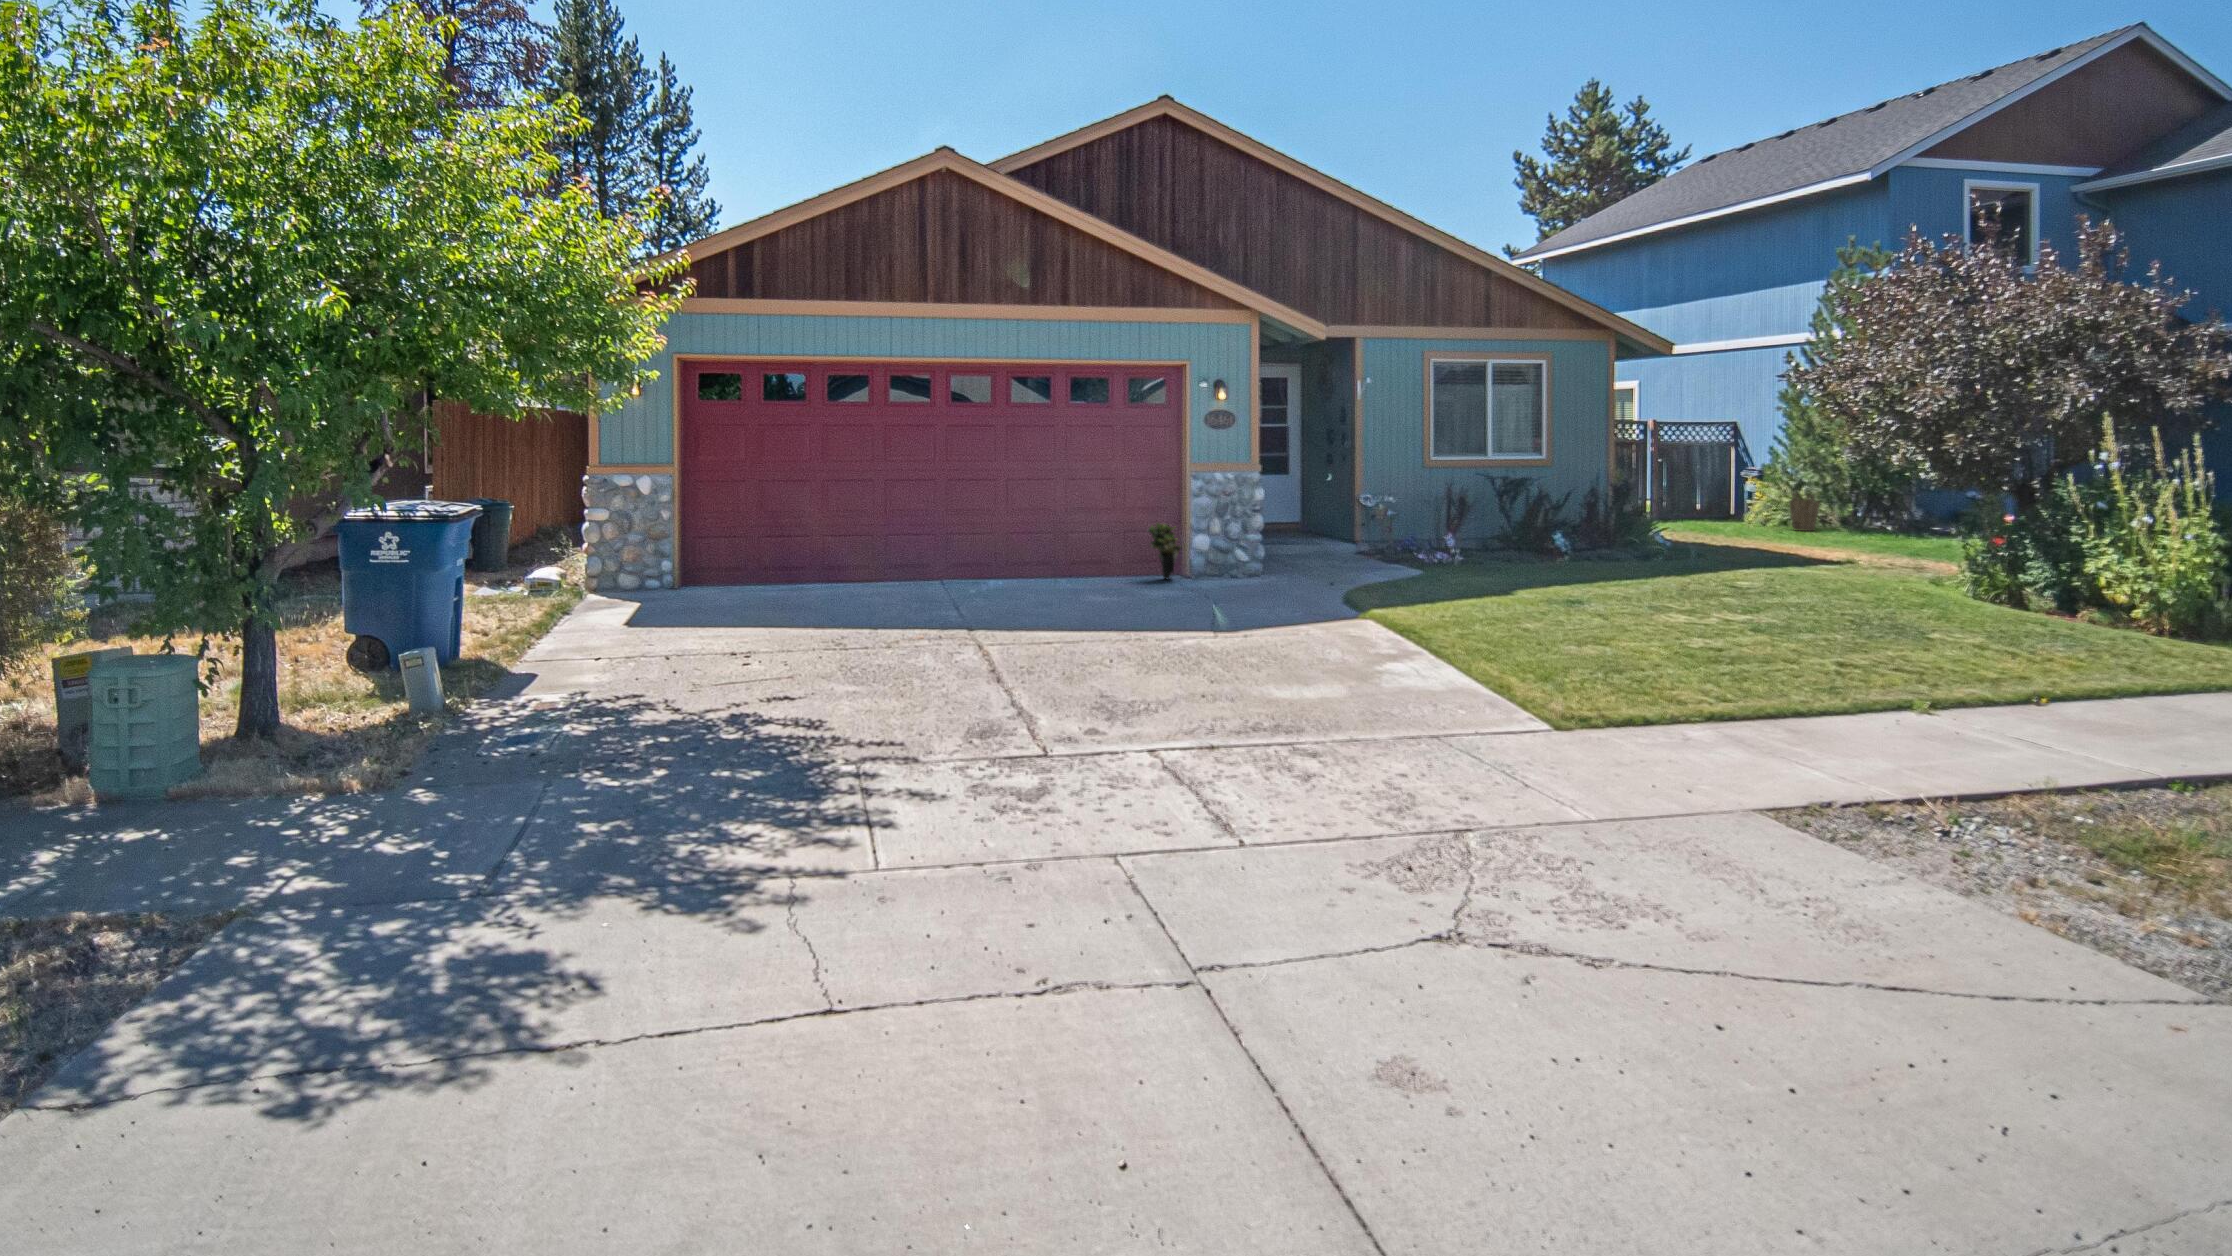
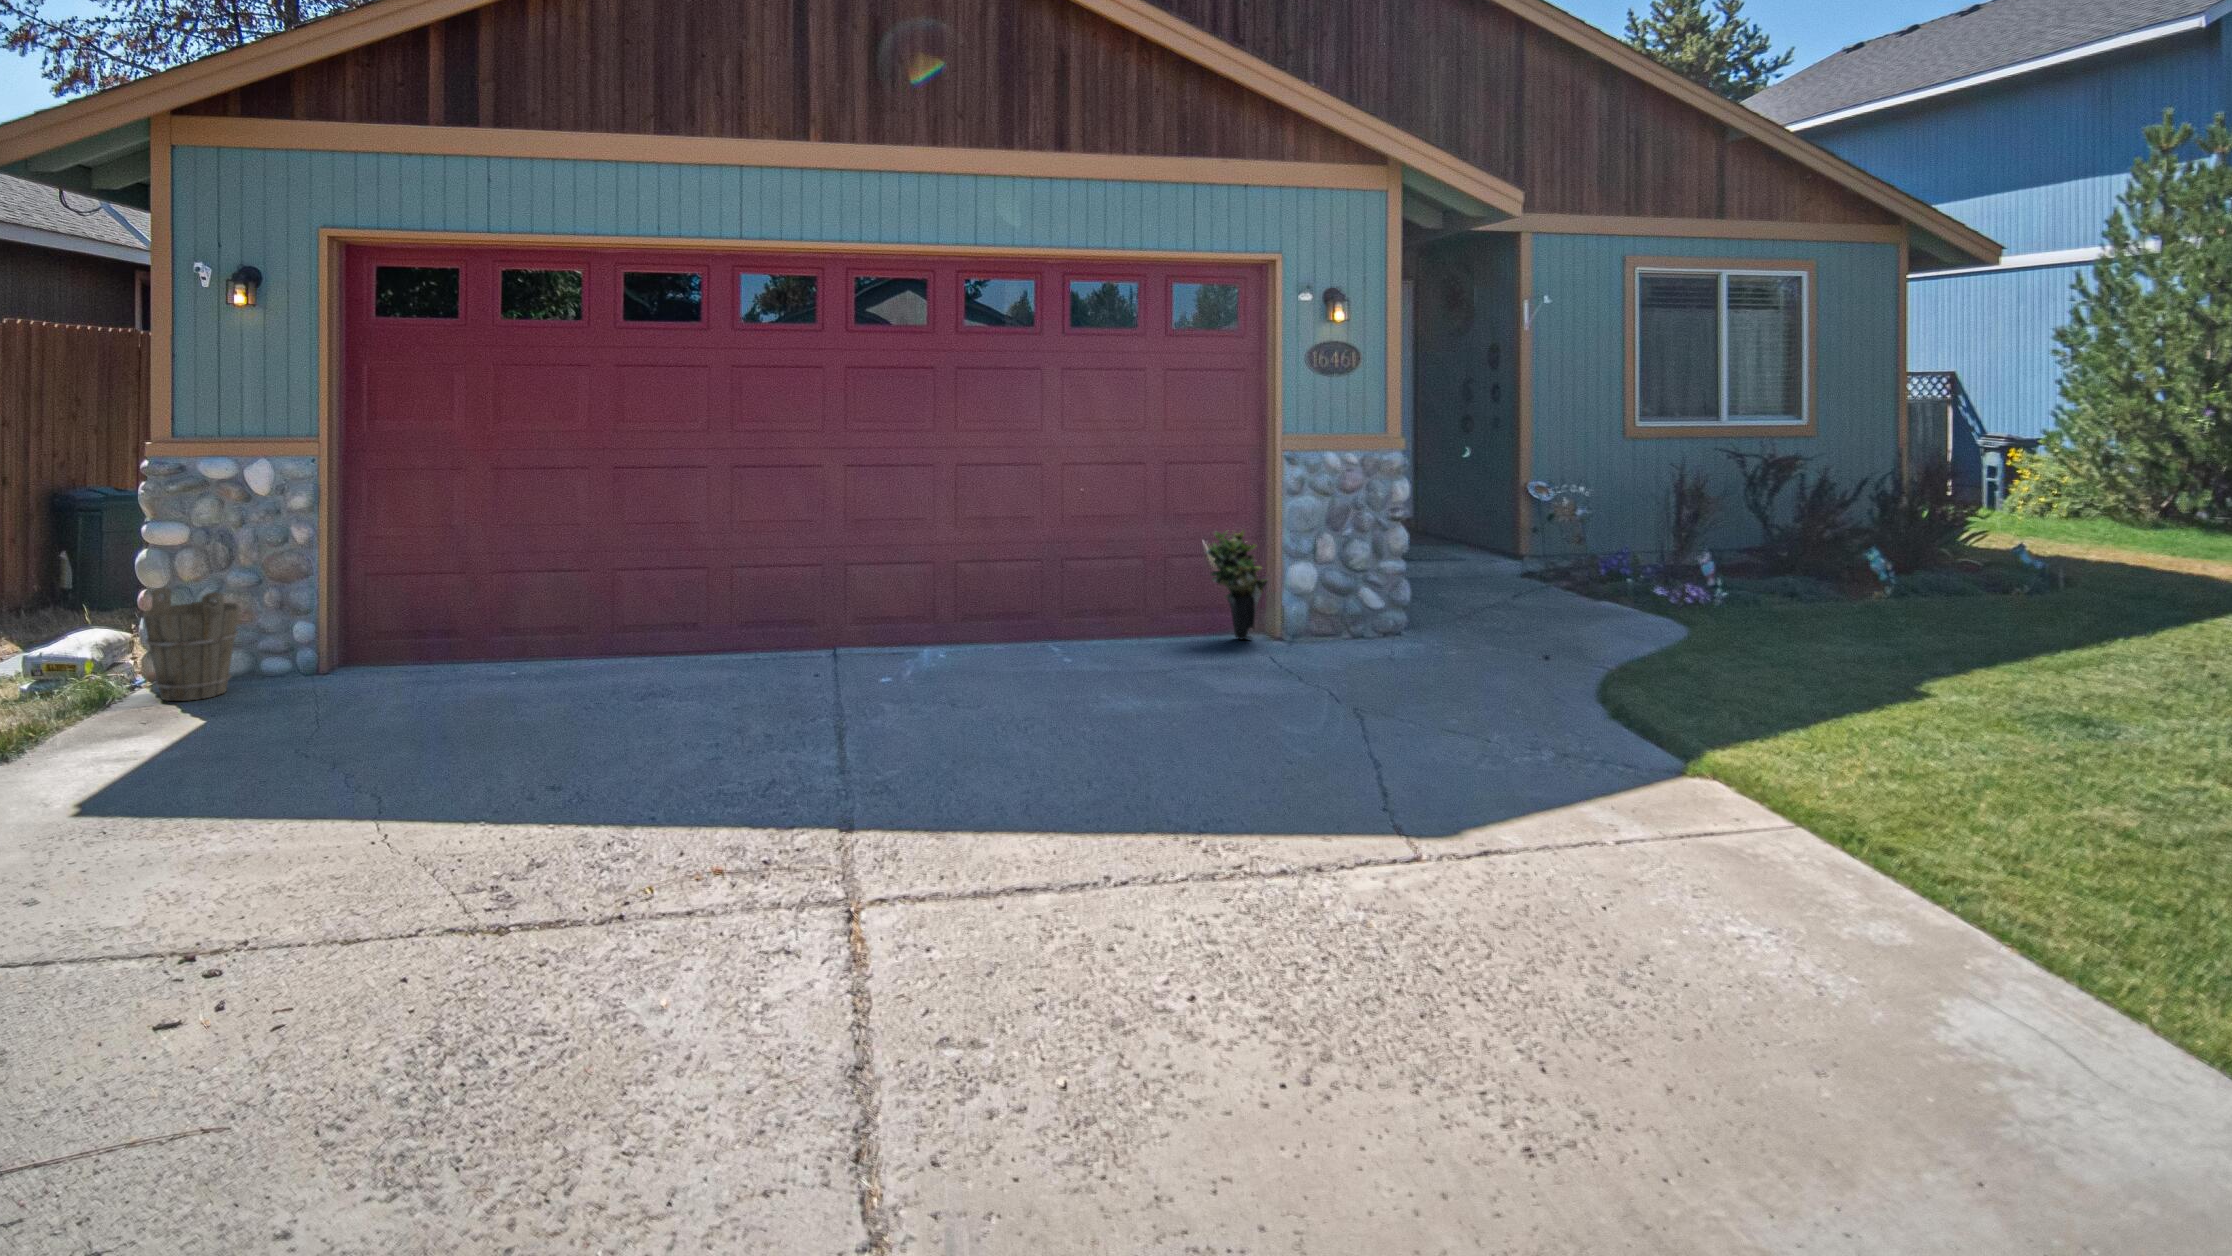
bucket: present [1789,493,1820,531] -> present [143,588,239,701]

